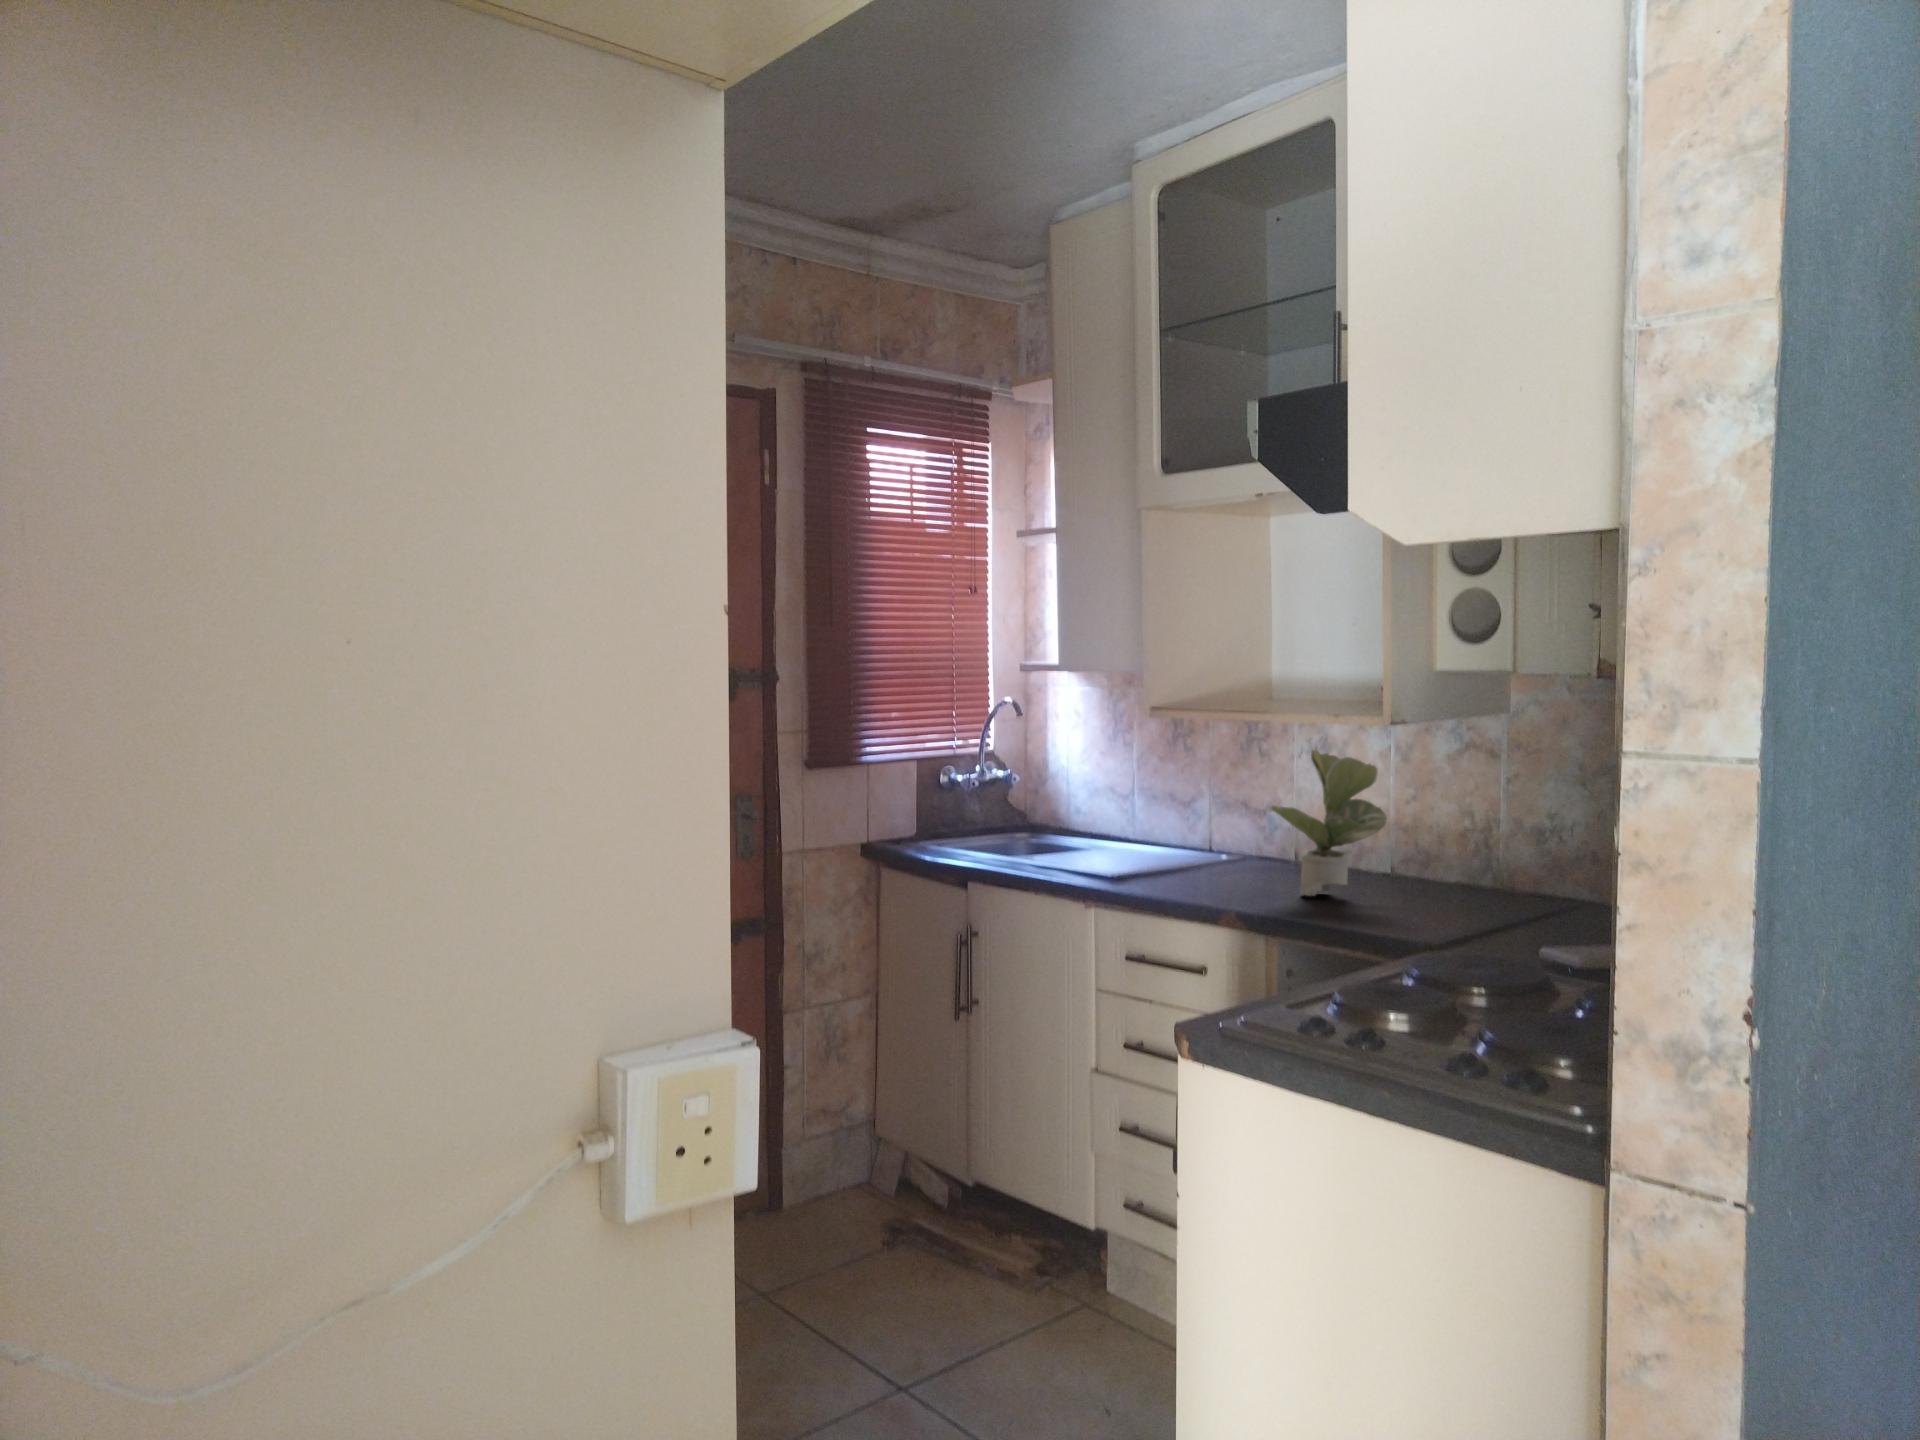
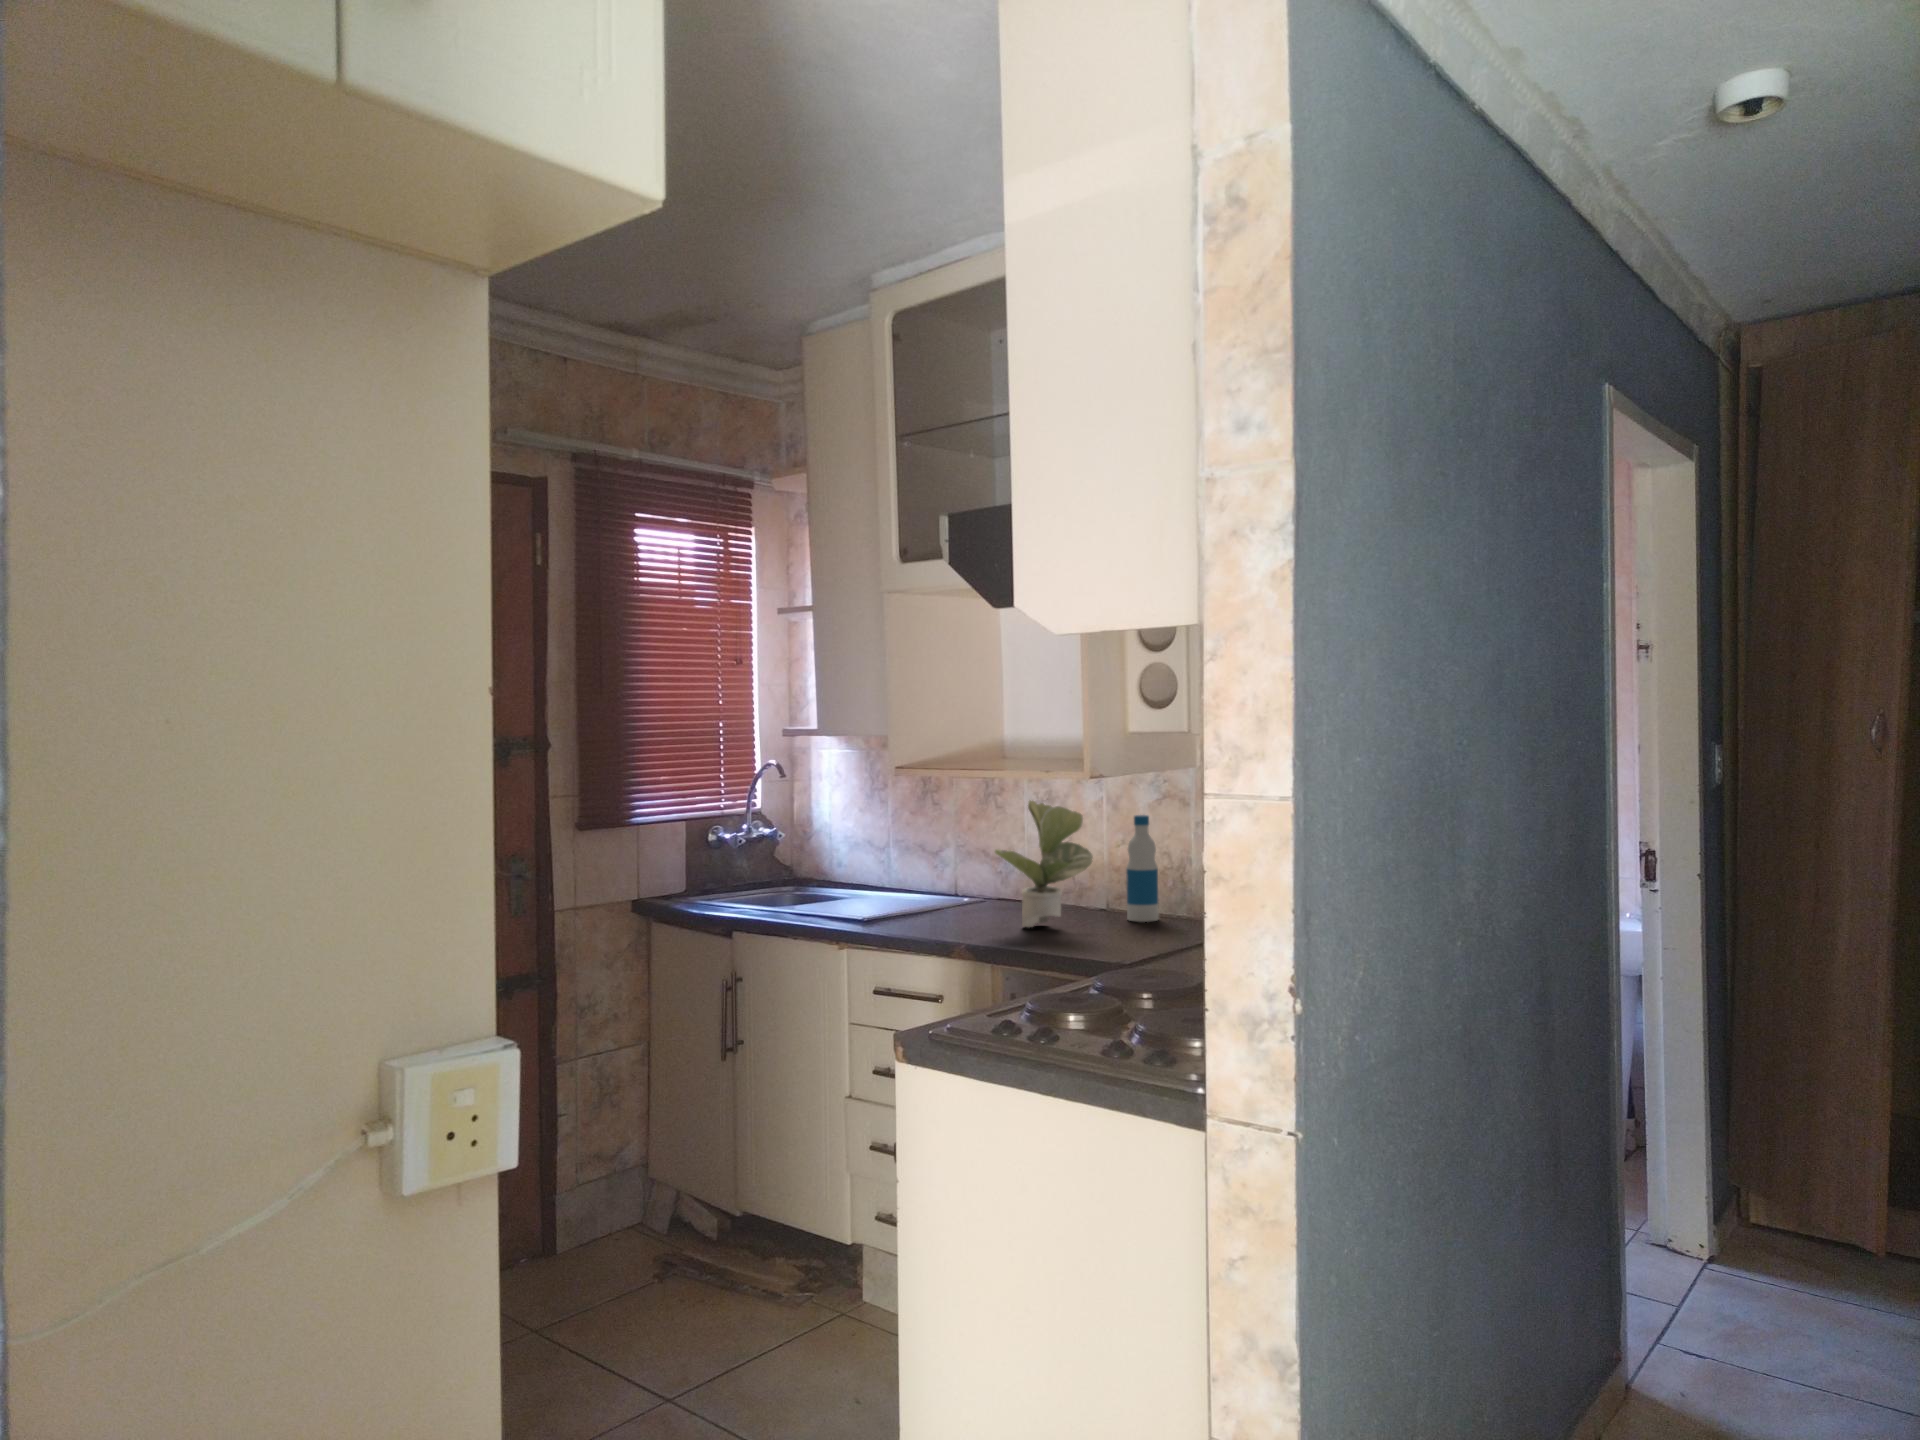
bottle: none [1424,770,1464,895] -> present [1126,815,1159,922]

